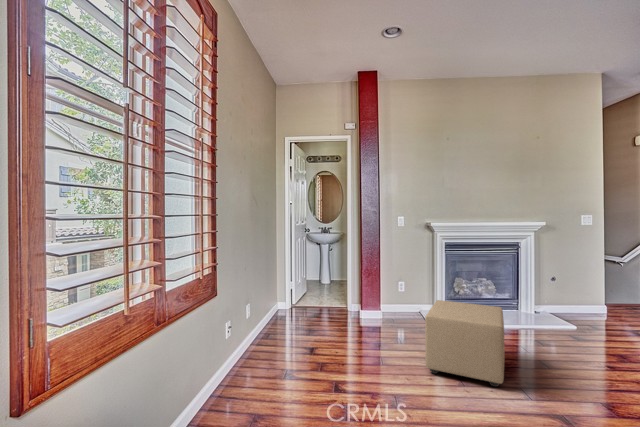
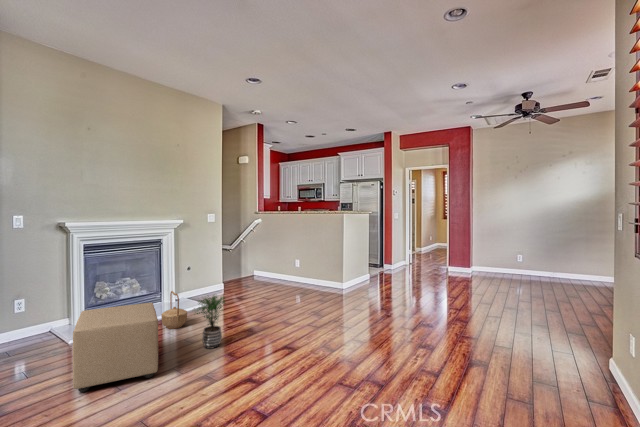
basket: none [516,300,548,344] -> present [162,291,187,329]
potted plant: none [549,313,606,385] -> present [194,295,224,349]

